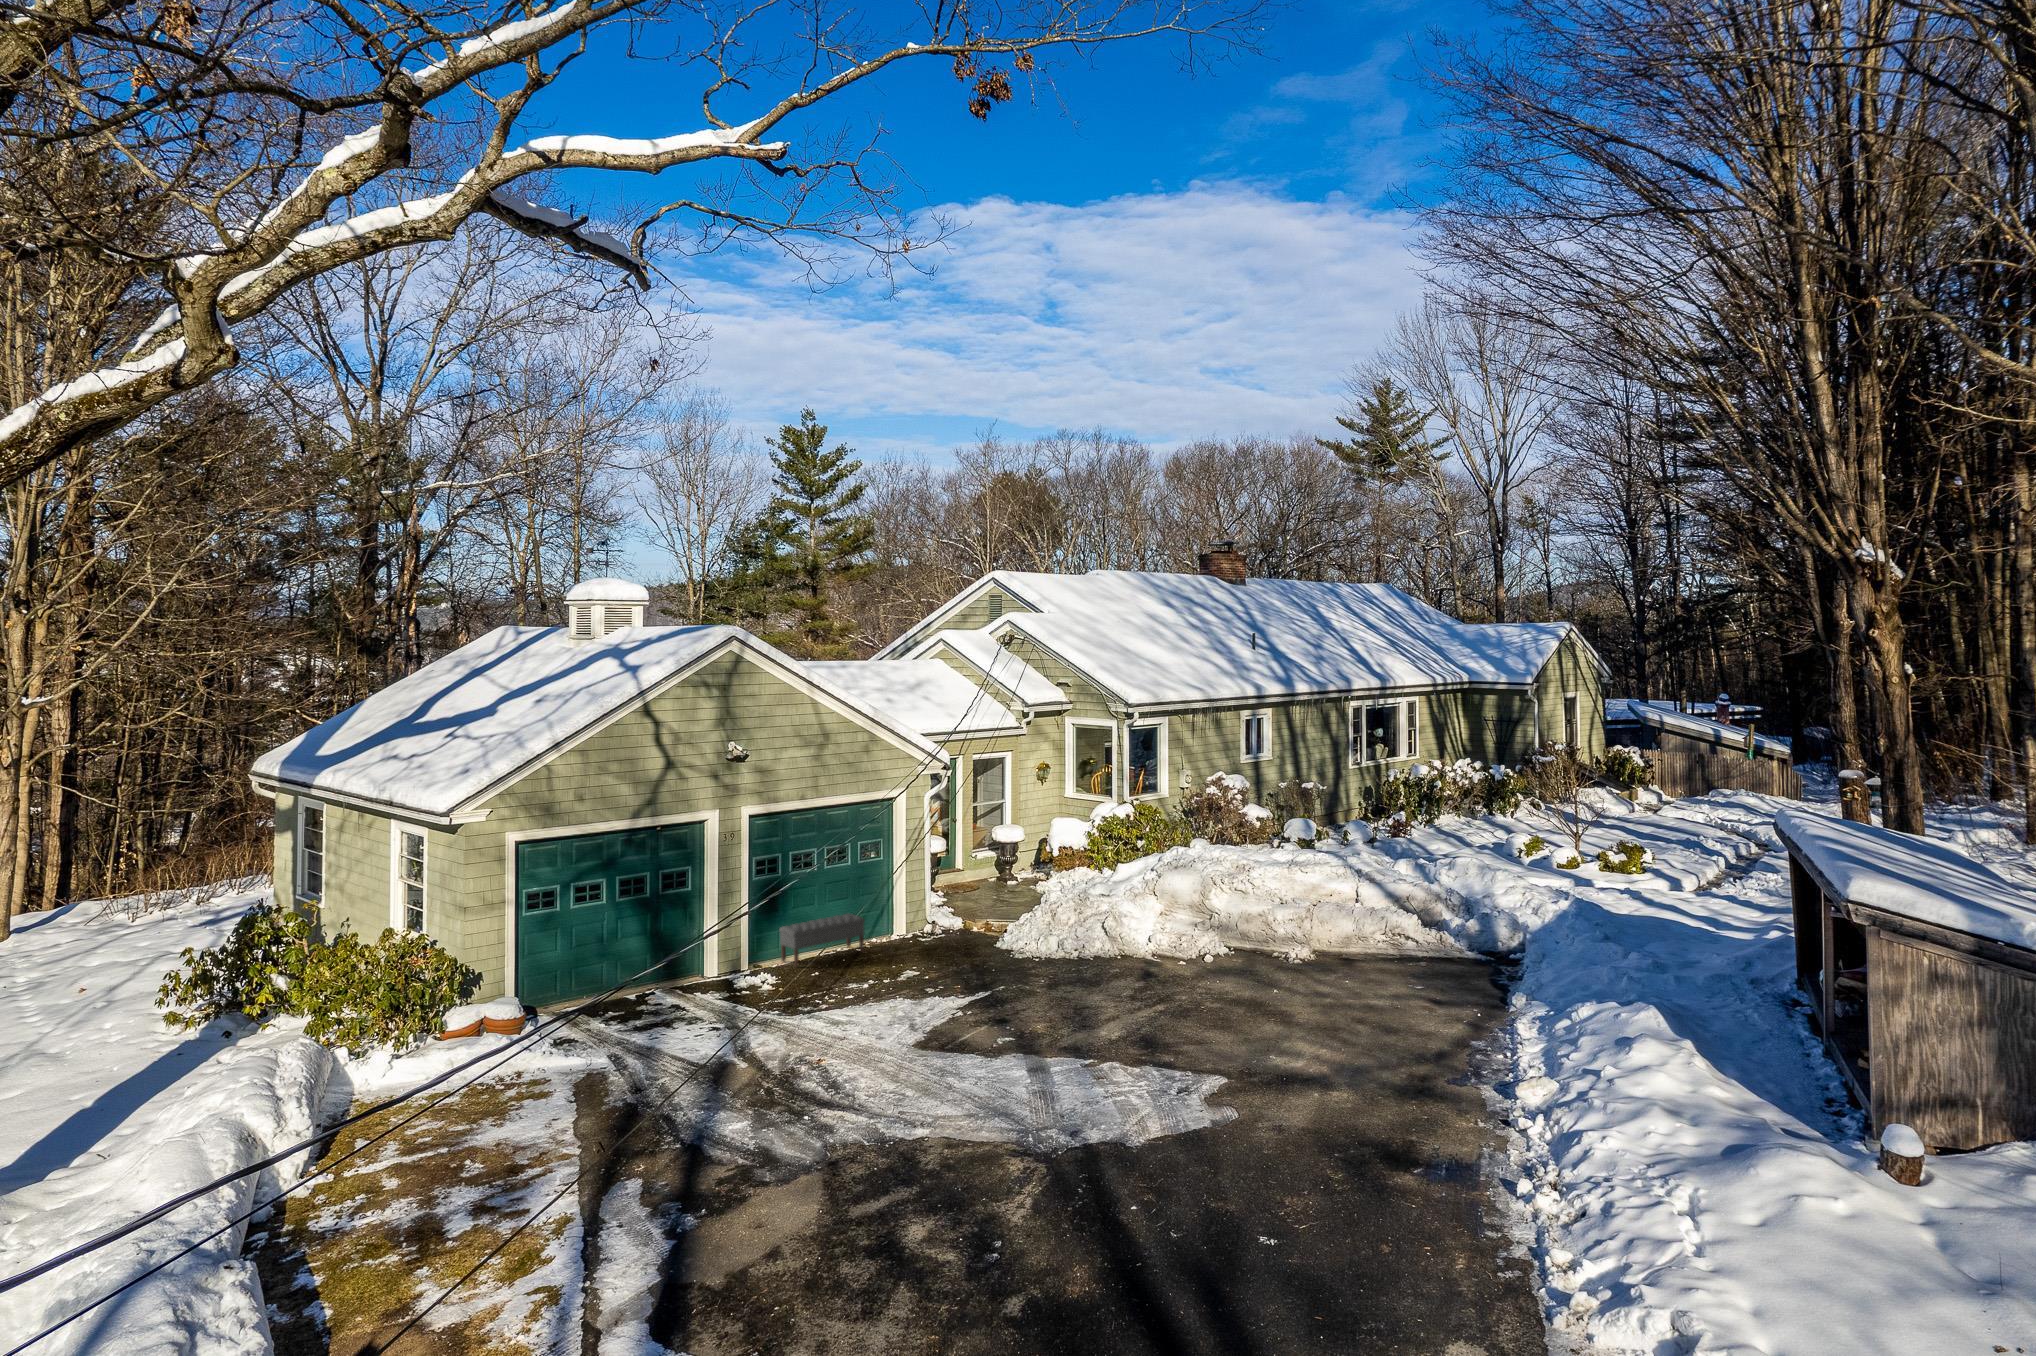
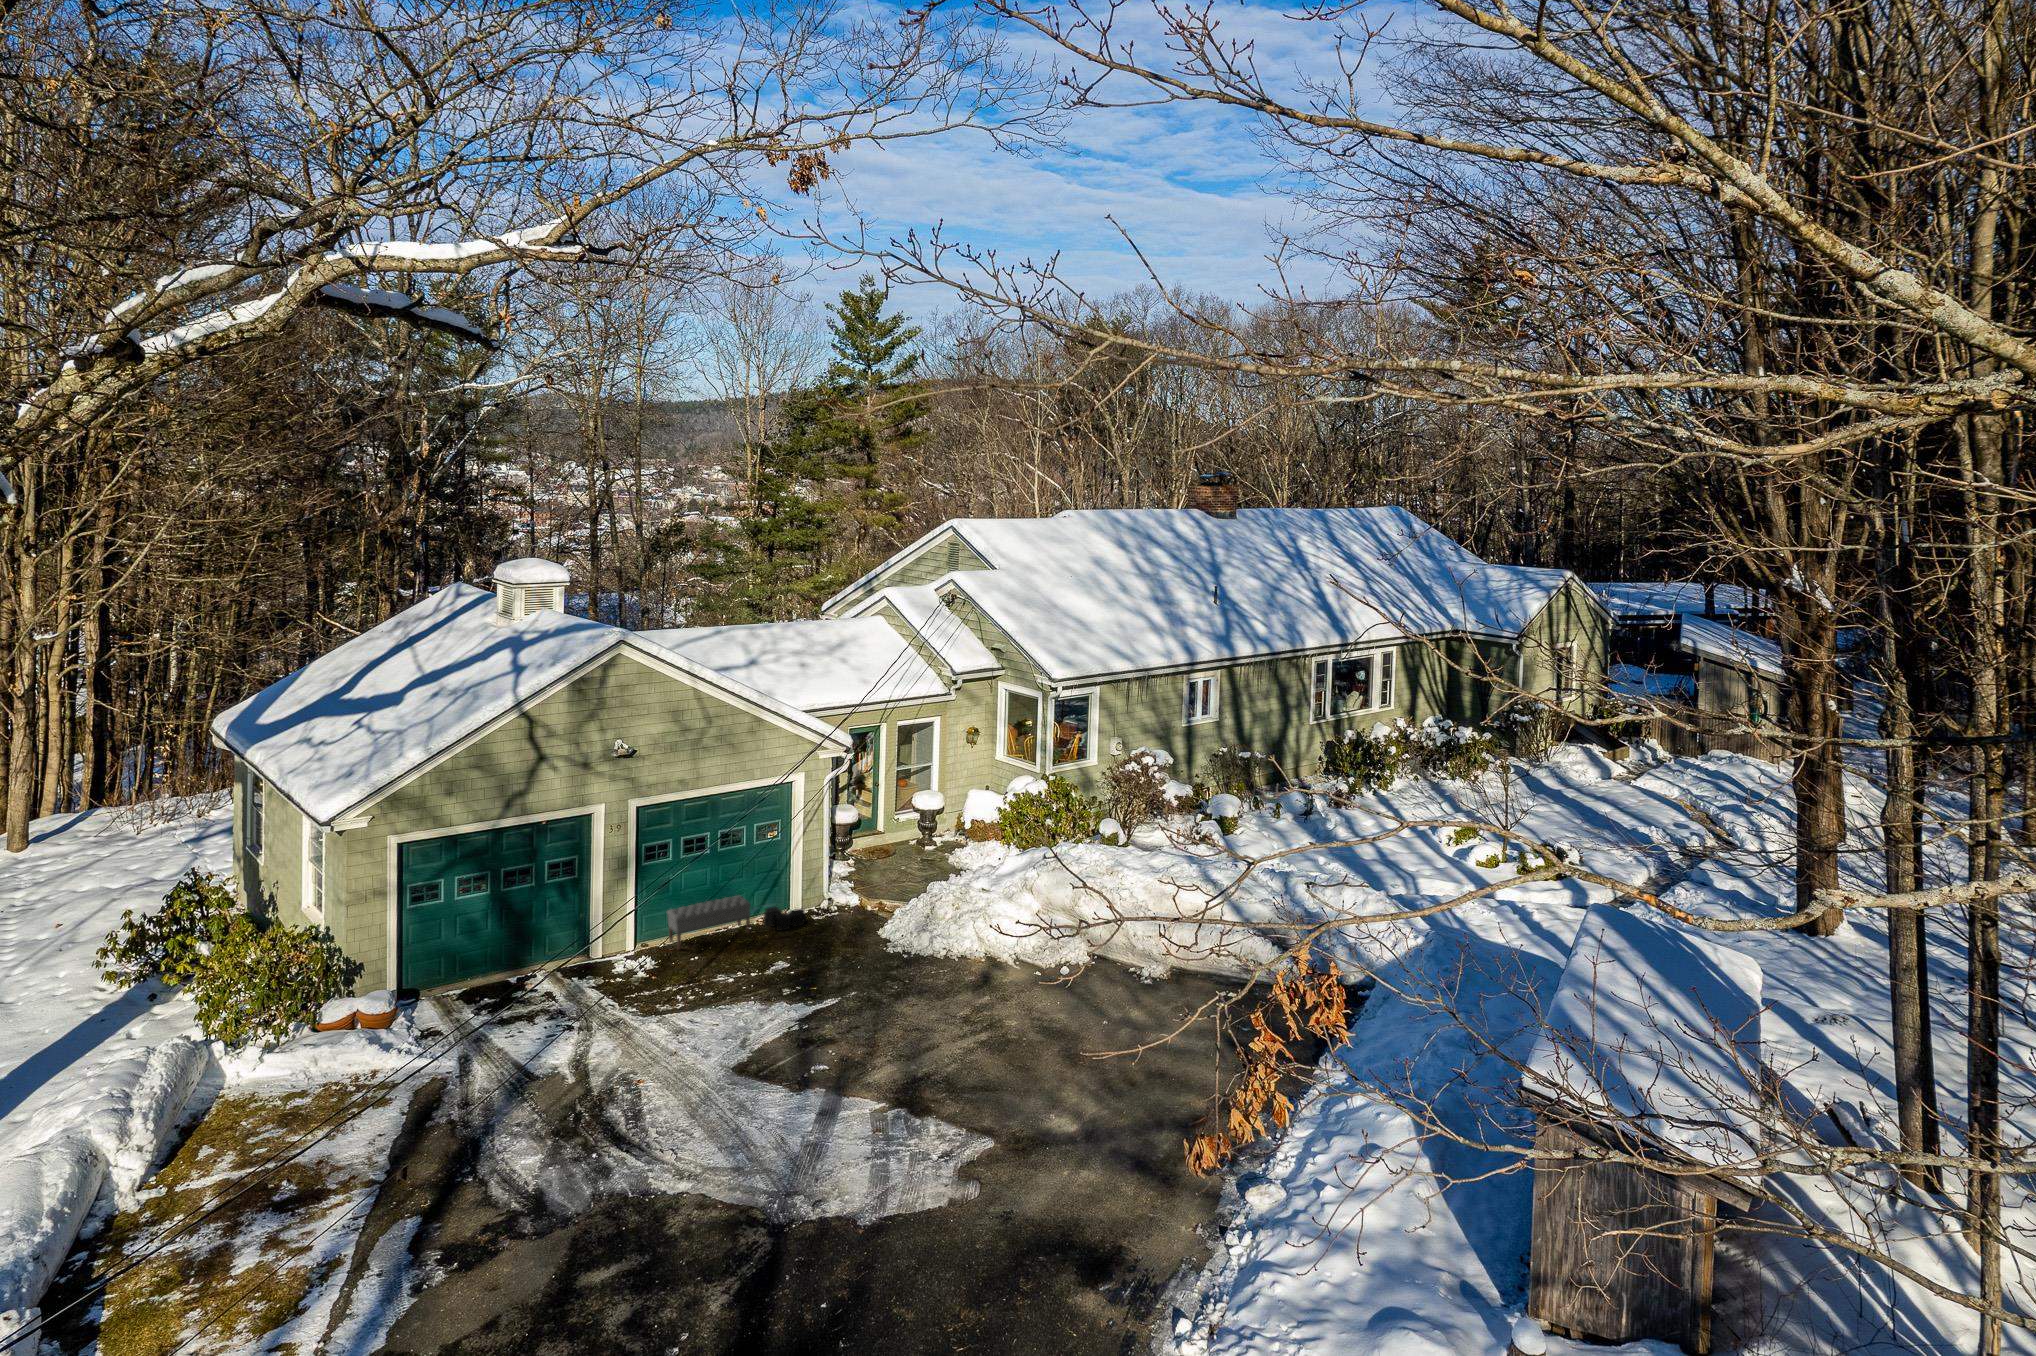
storage bin: none [872,927,920,949] -> present [764,907,807,931]

